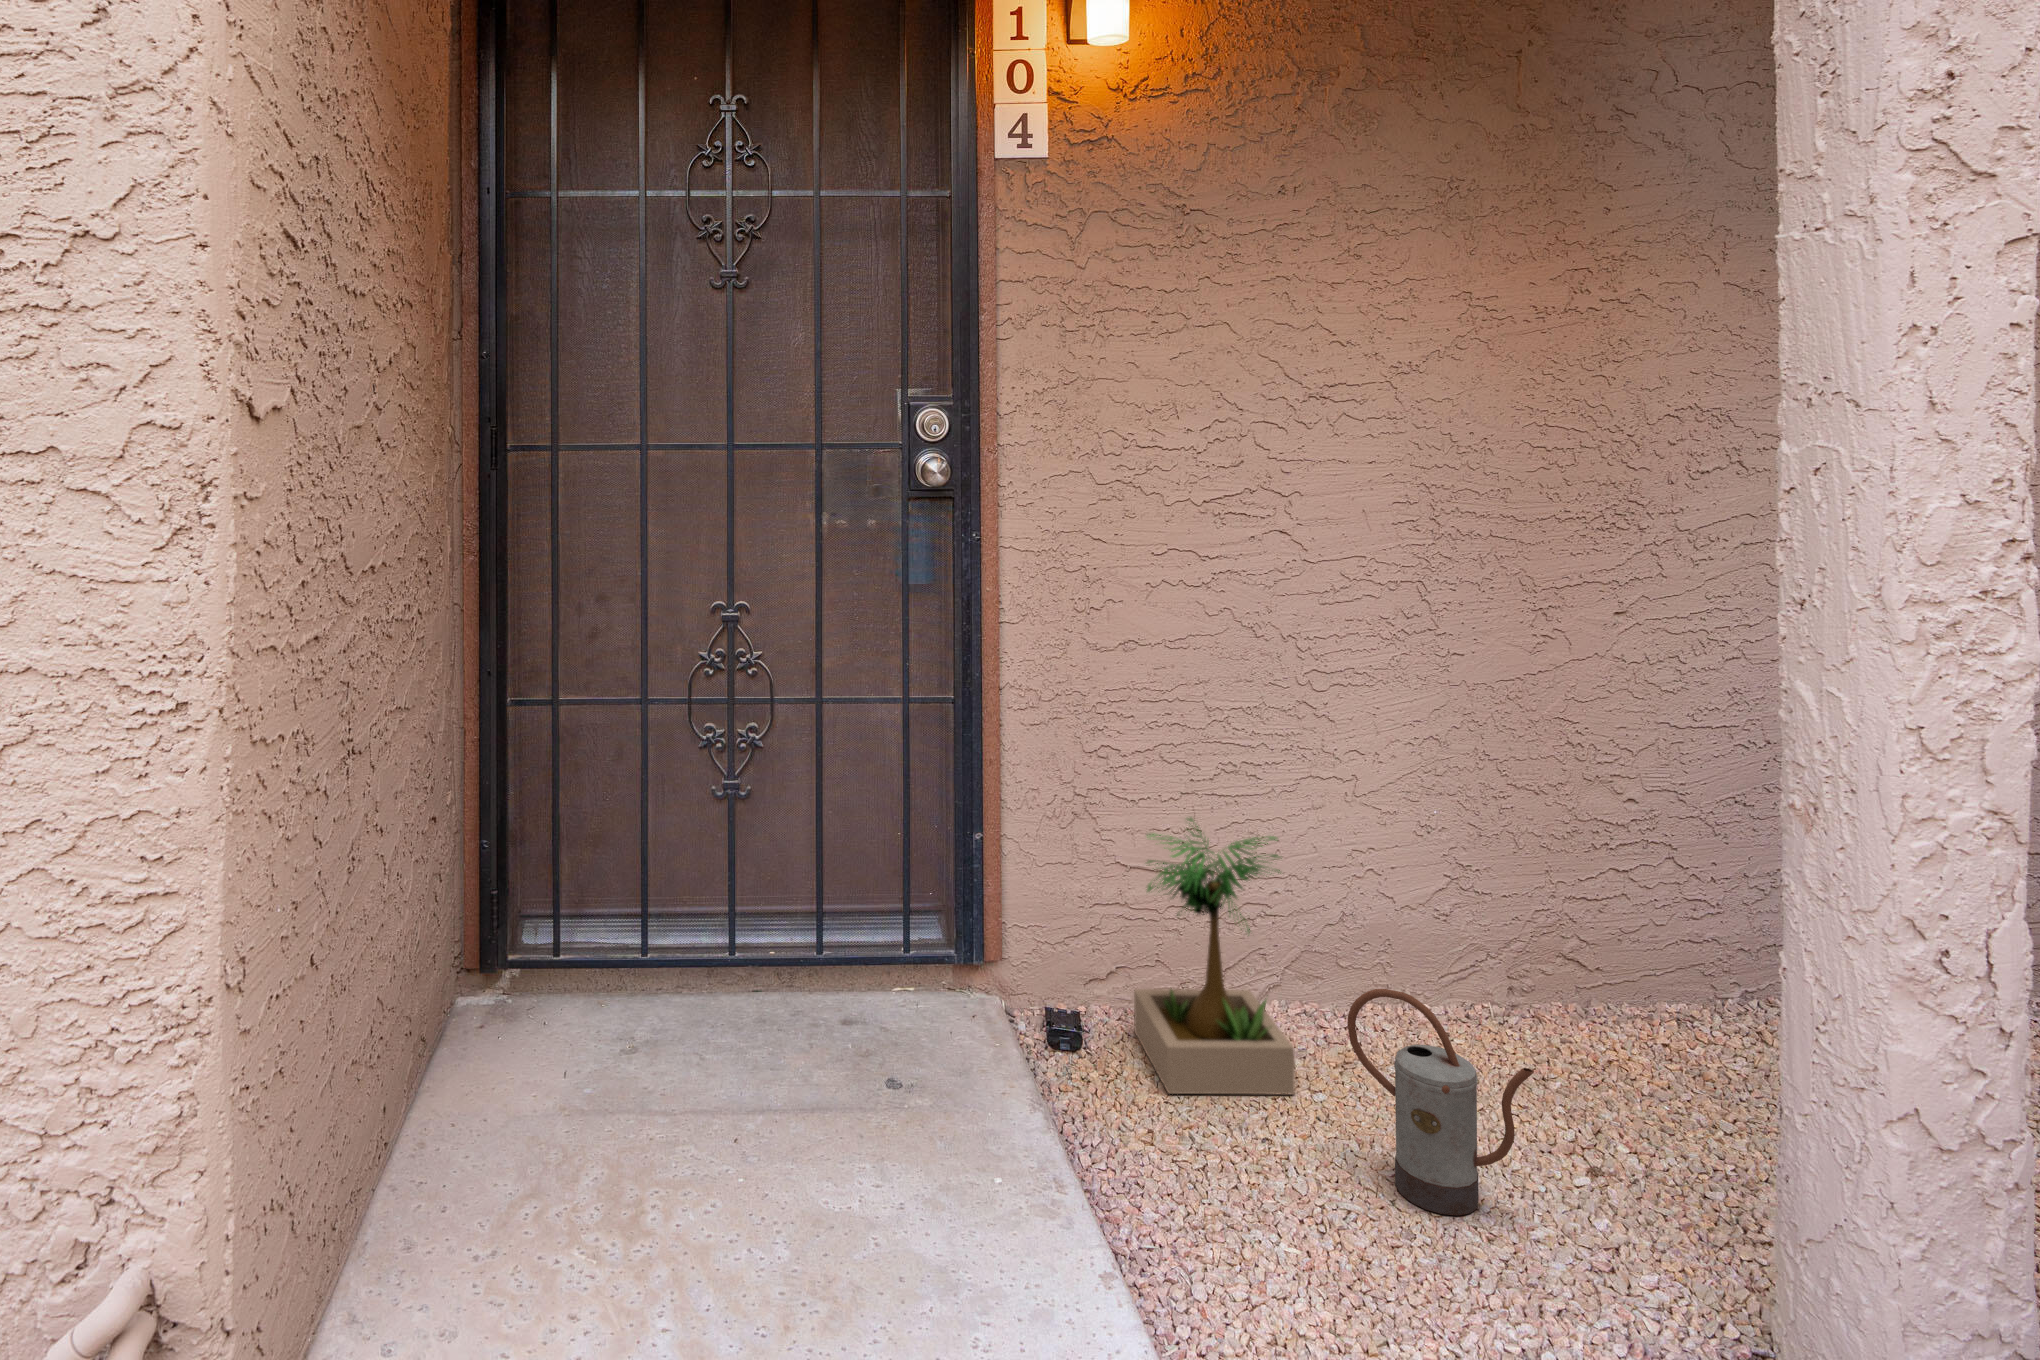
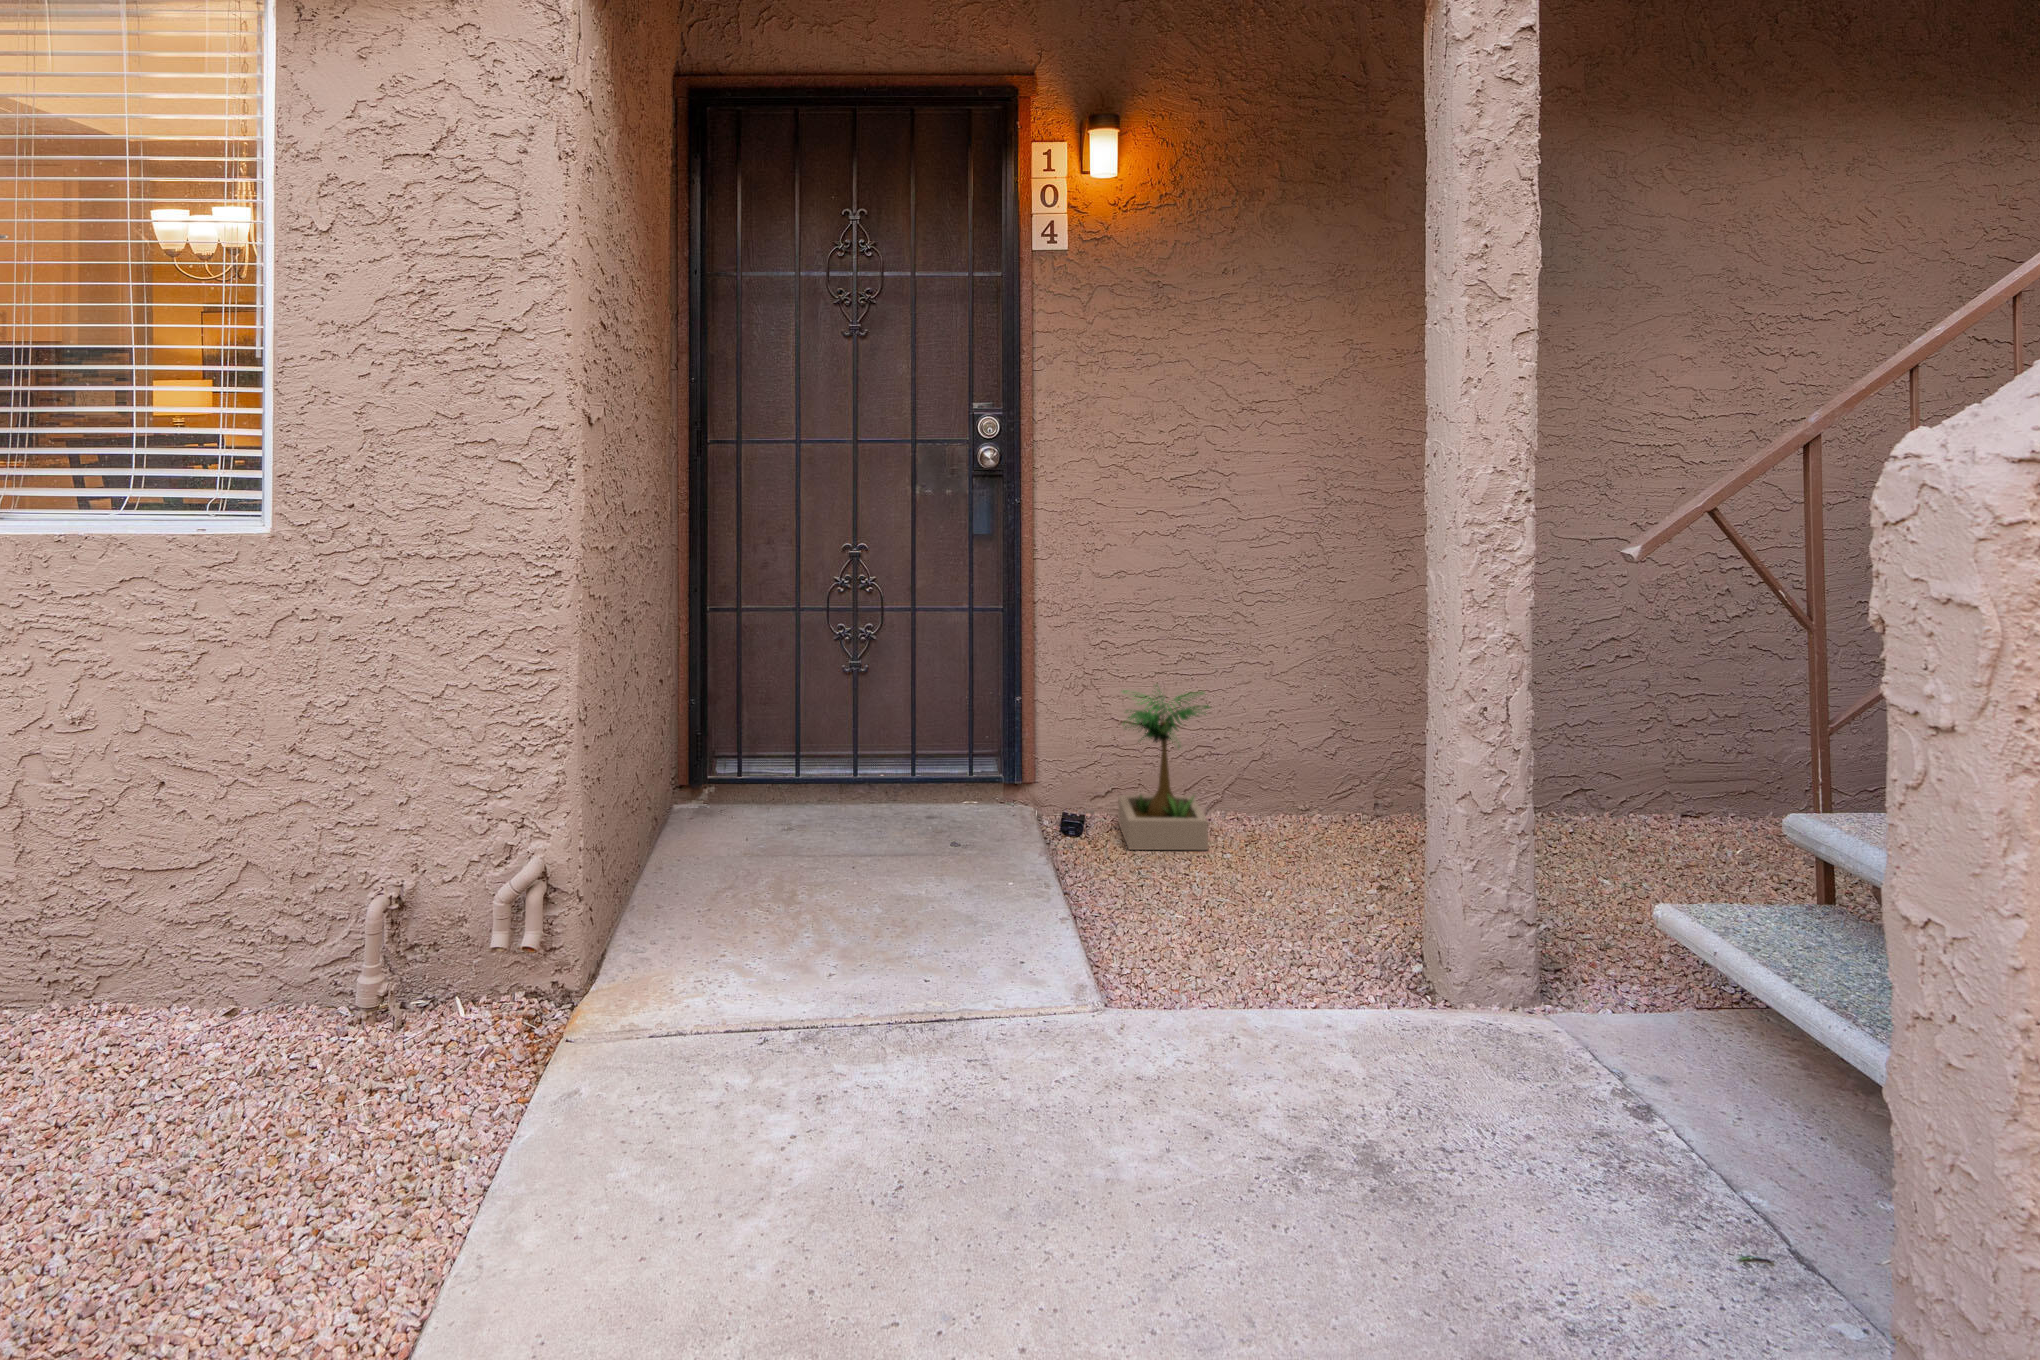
watering can: present [1347,989,1534,1215] -> none [1227,771,1322,899]

